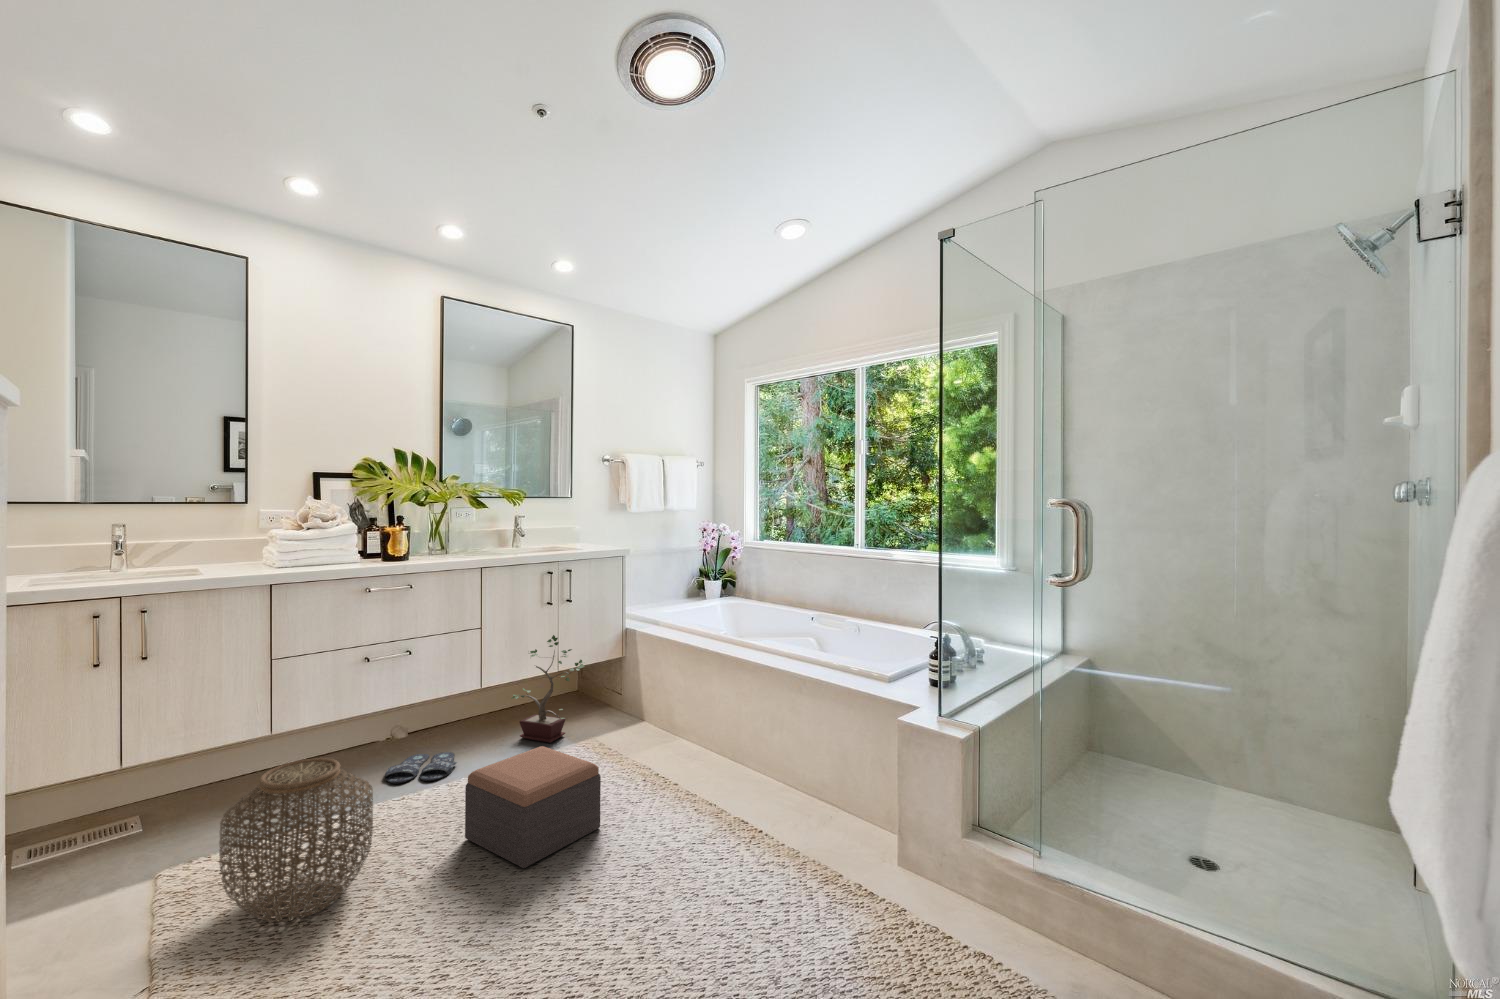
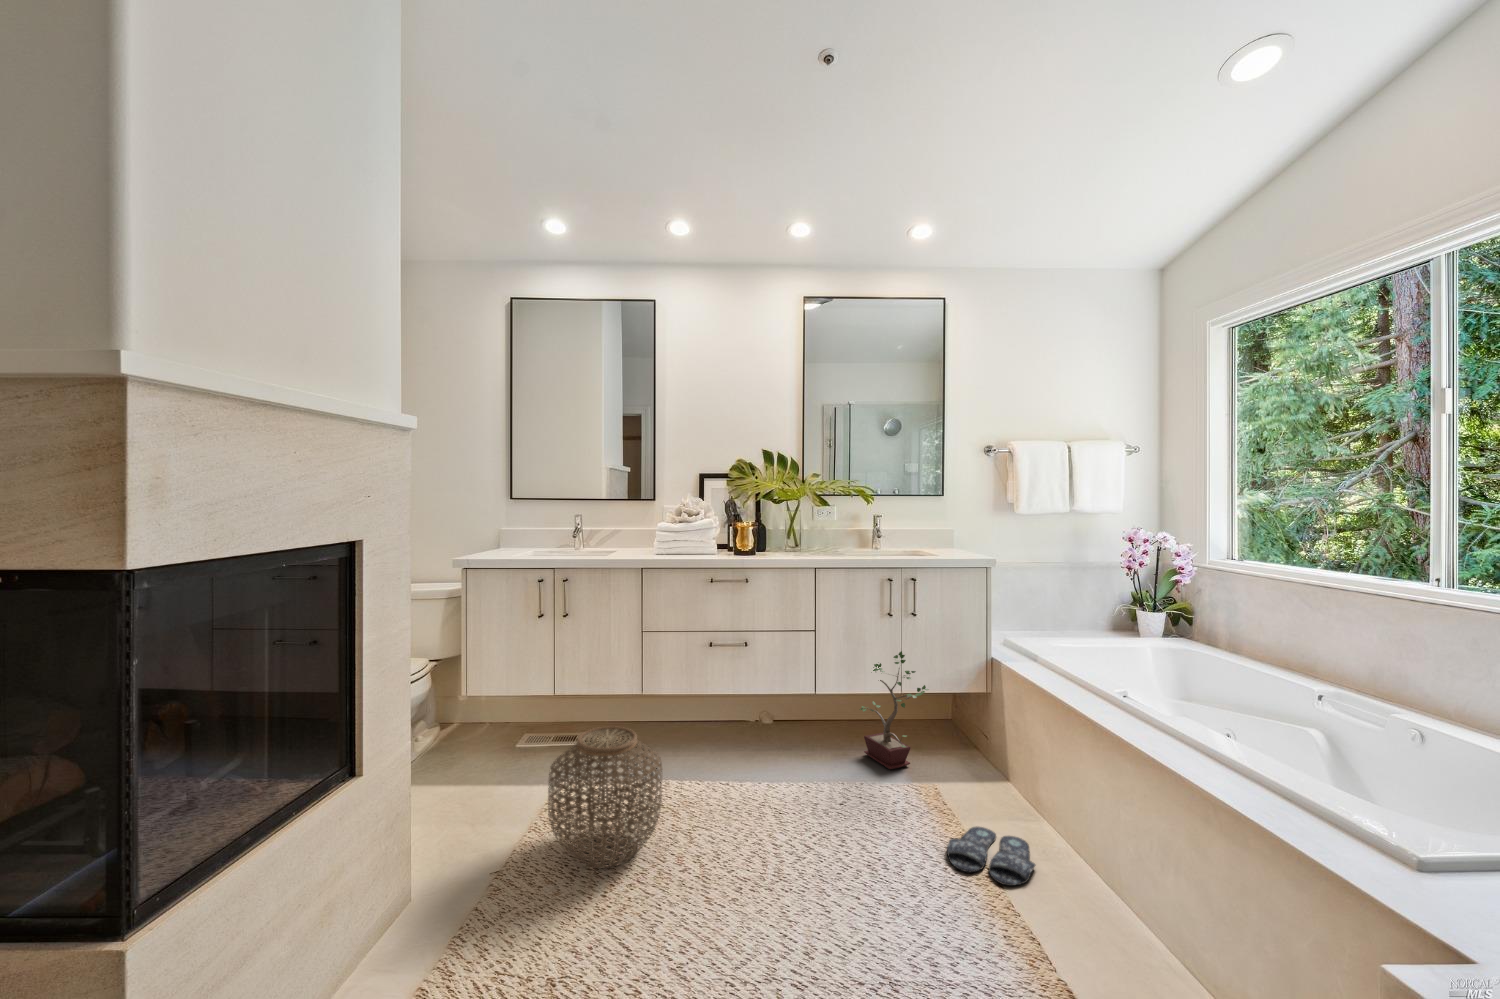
footstool: present [465,746,601,868] -> none [747,776,878,911]
slippers: present [385,752,457,784] -> present [947,827,1036,886]

